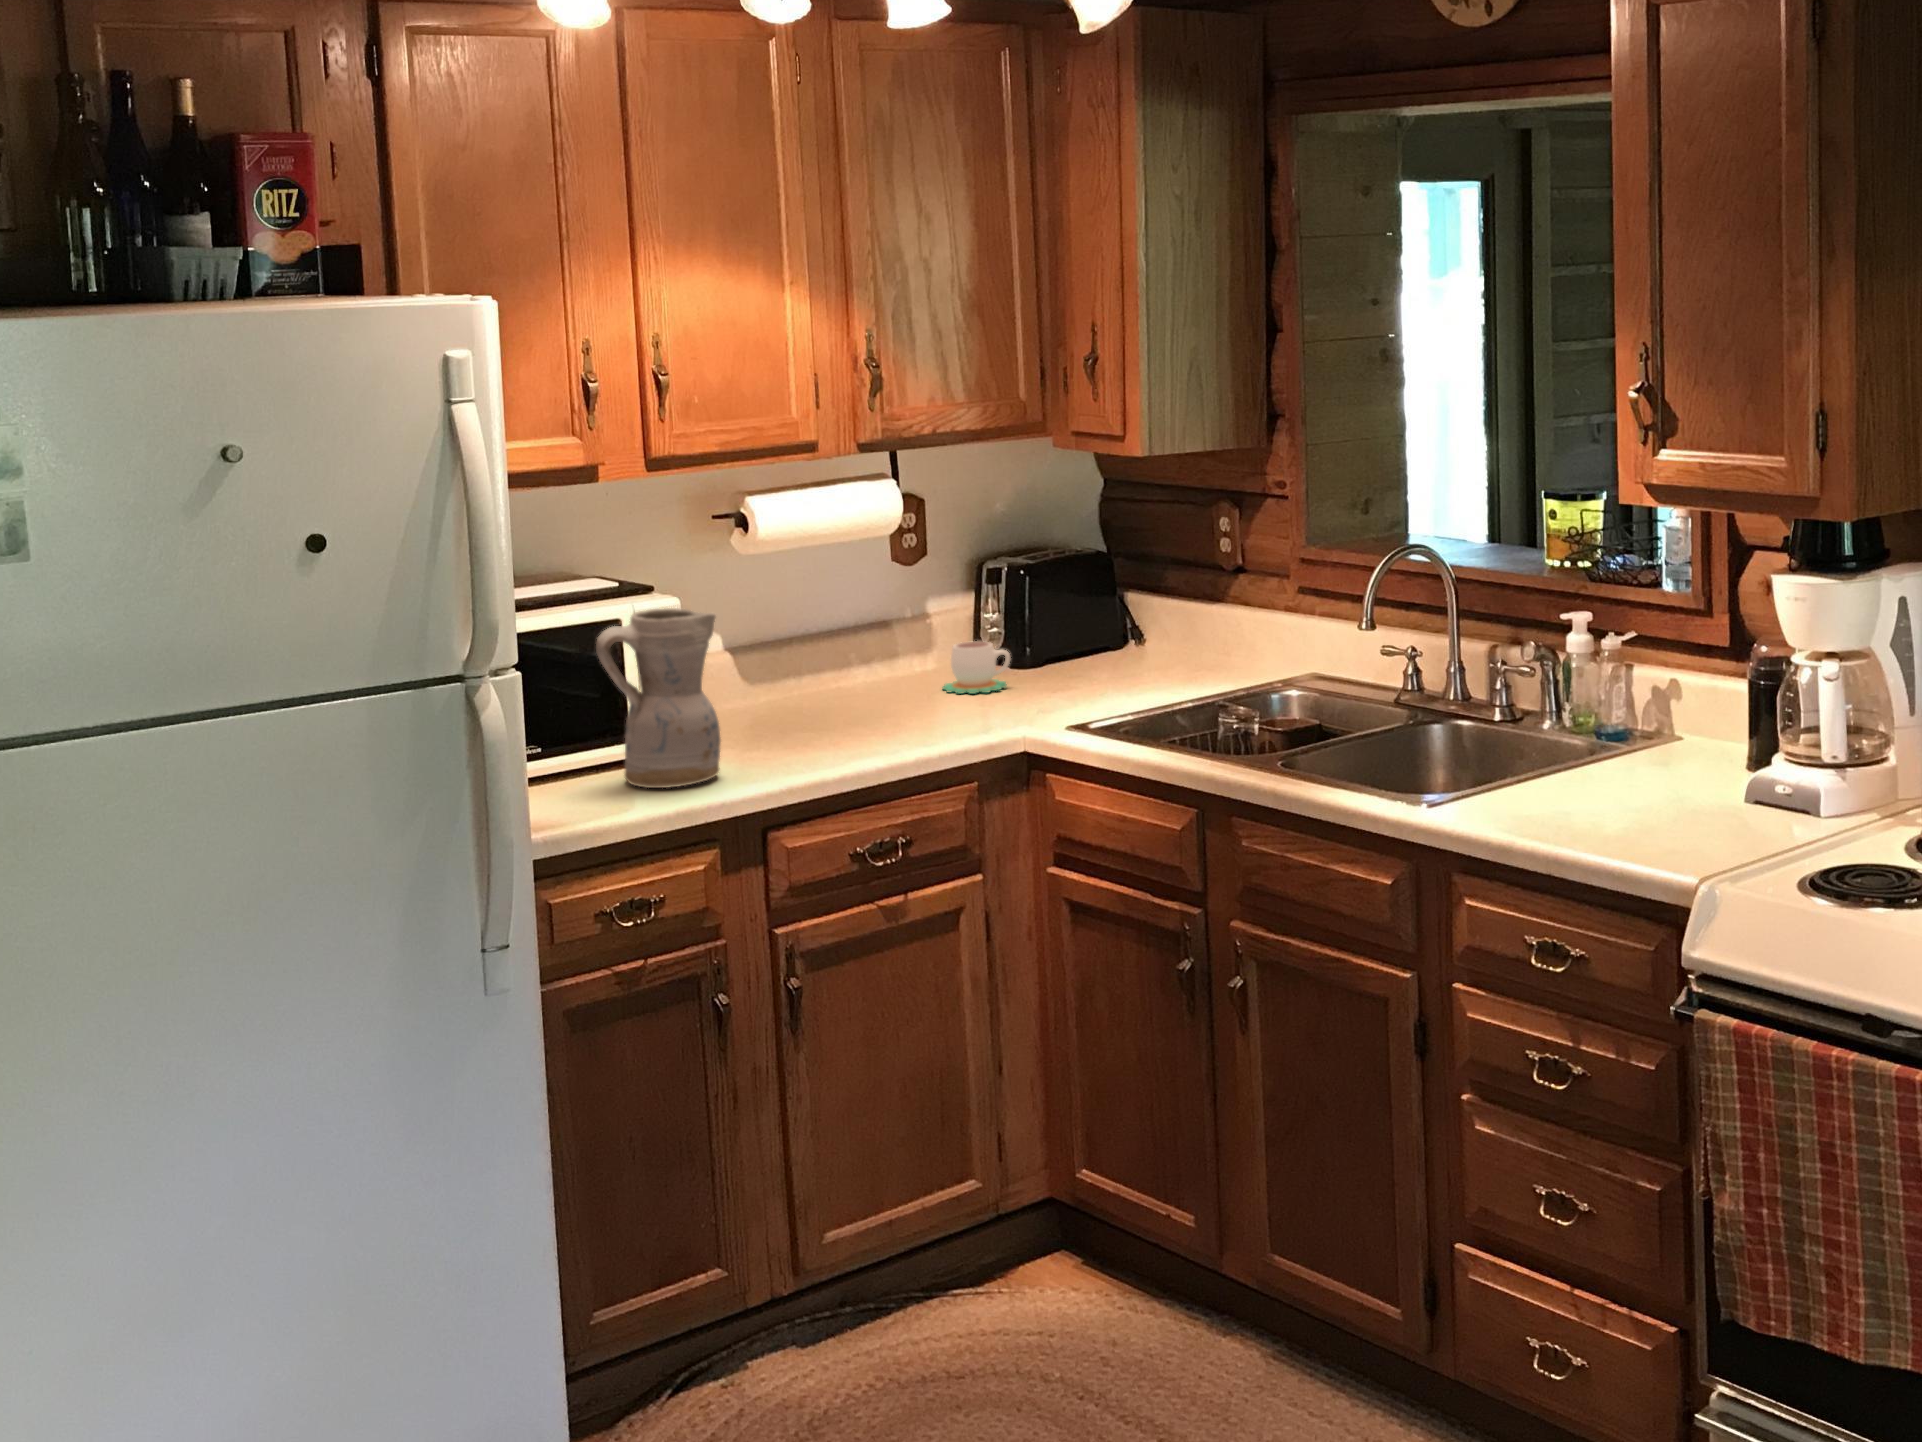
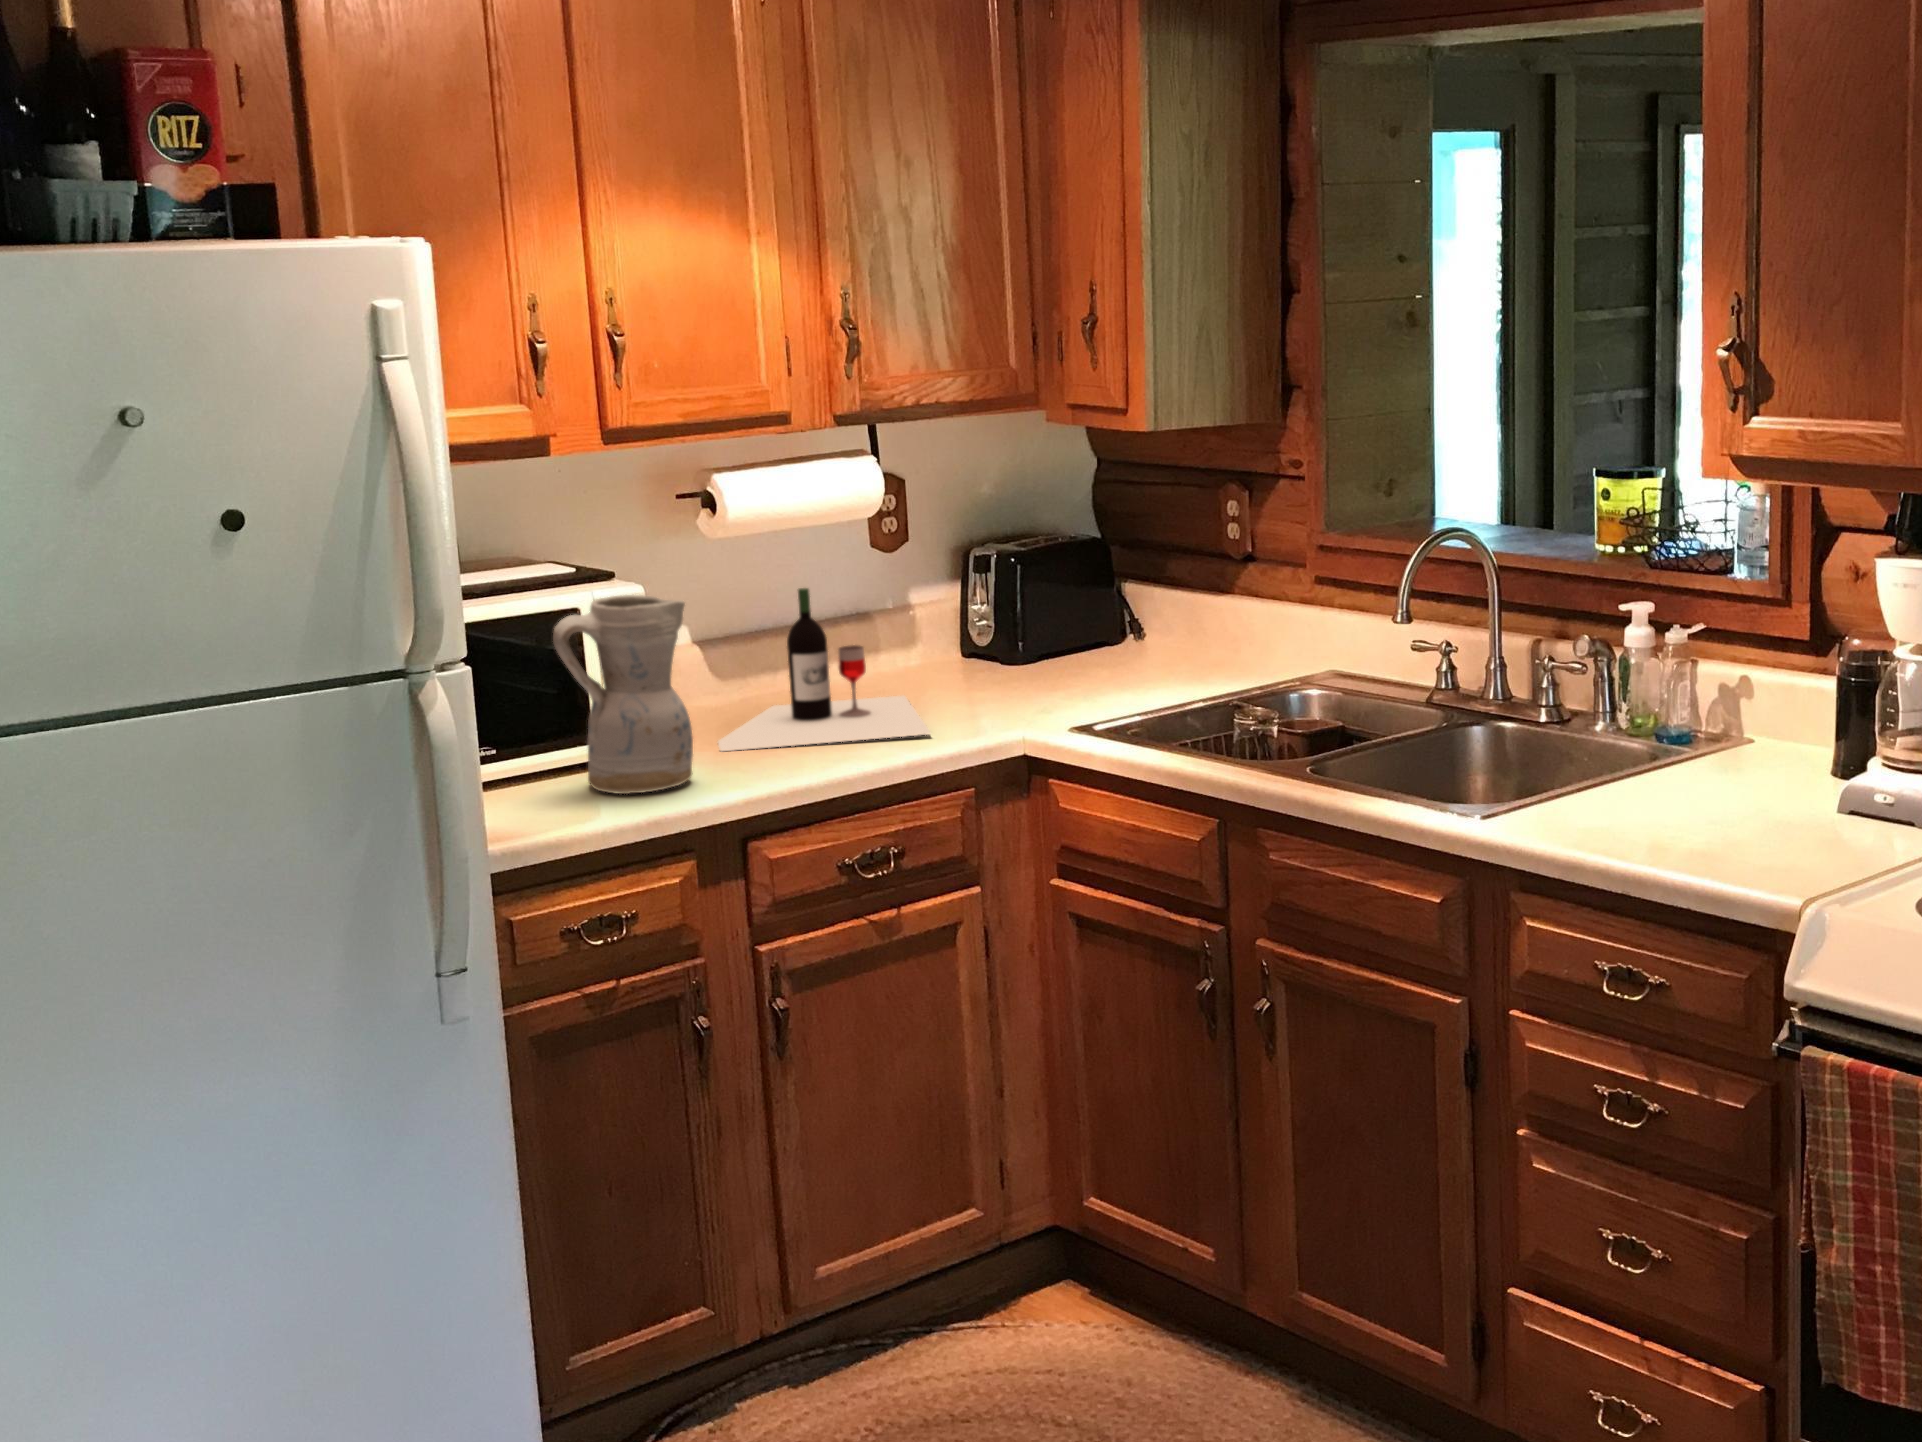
wine bottle: none [738,601,940,750] -> present [718,588,930,751]
mug: present [942,641,1010,694] -> none [929,633,1003,690]

